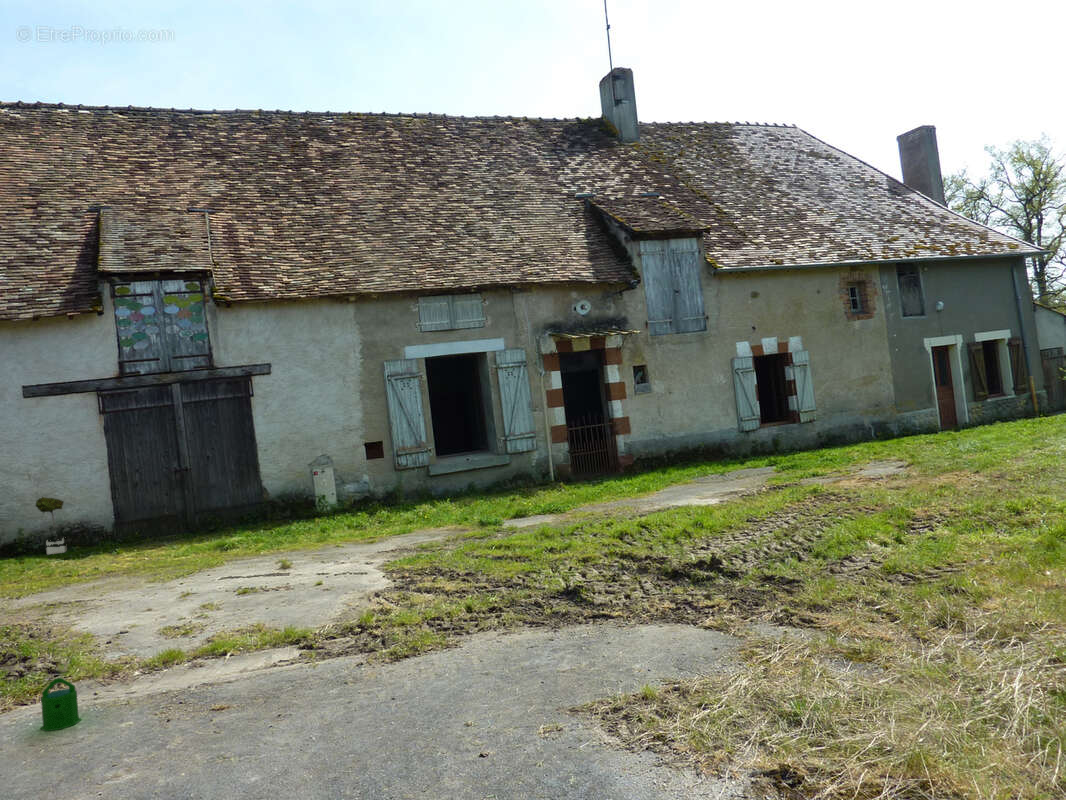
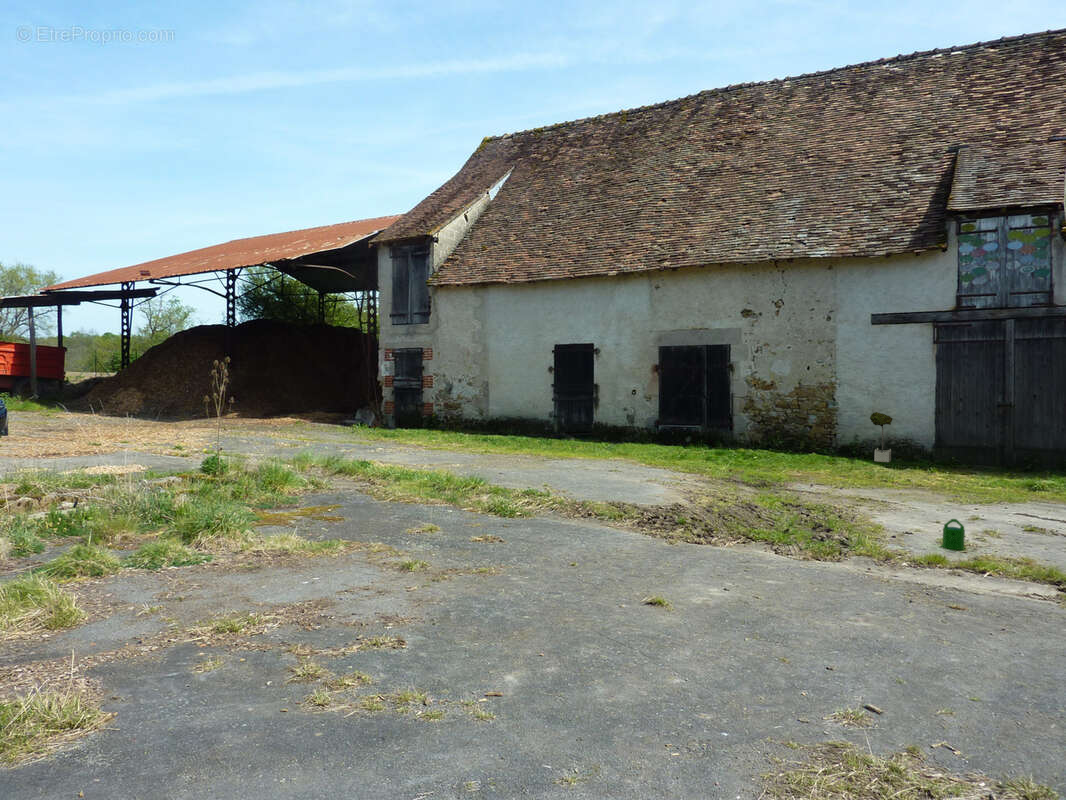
watering can: present [41,677,81,731] -> present [942,519,965,550]

